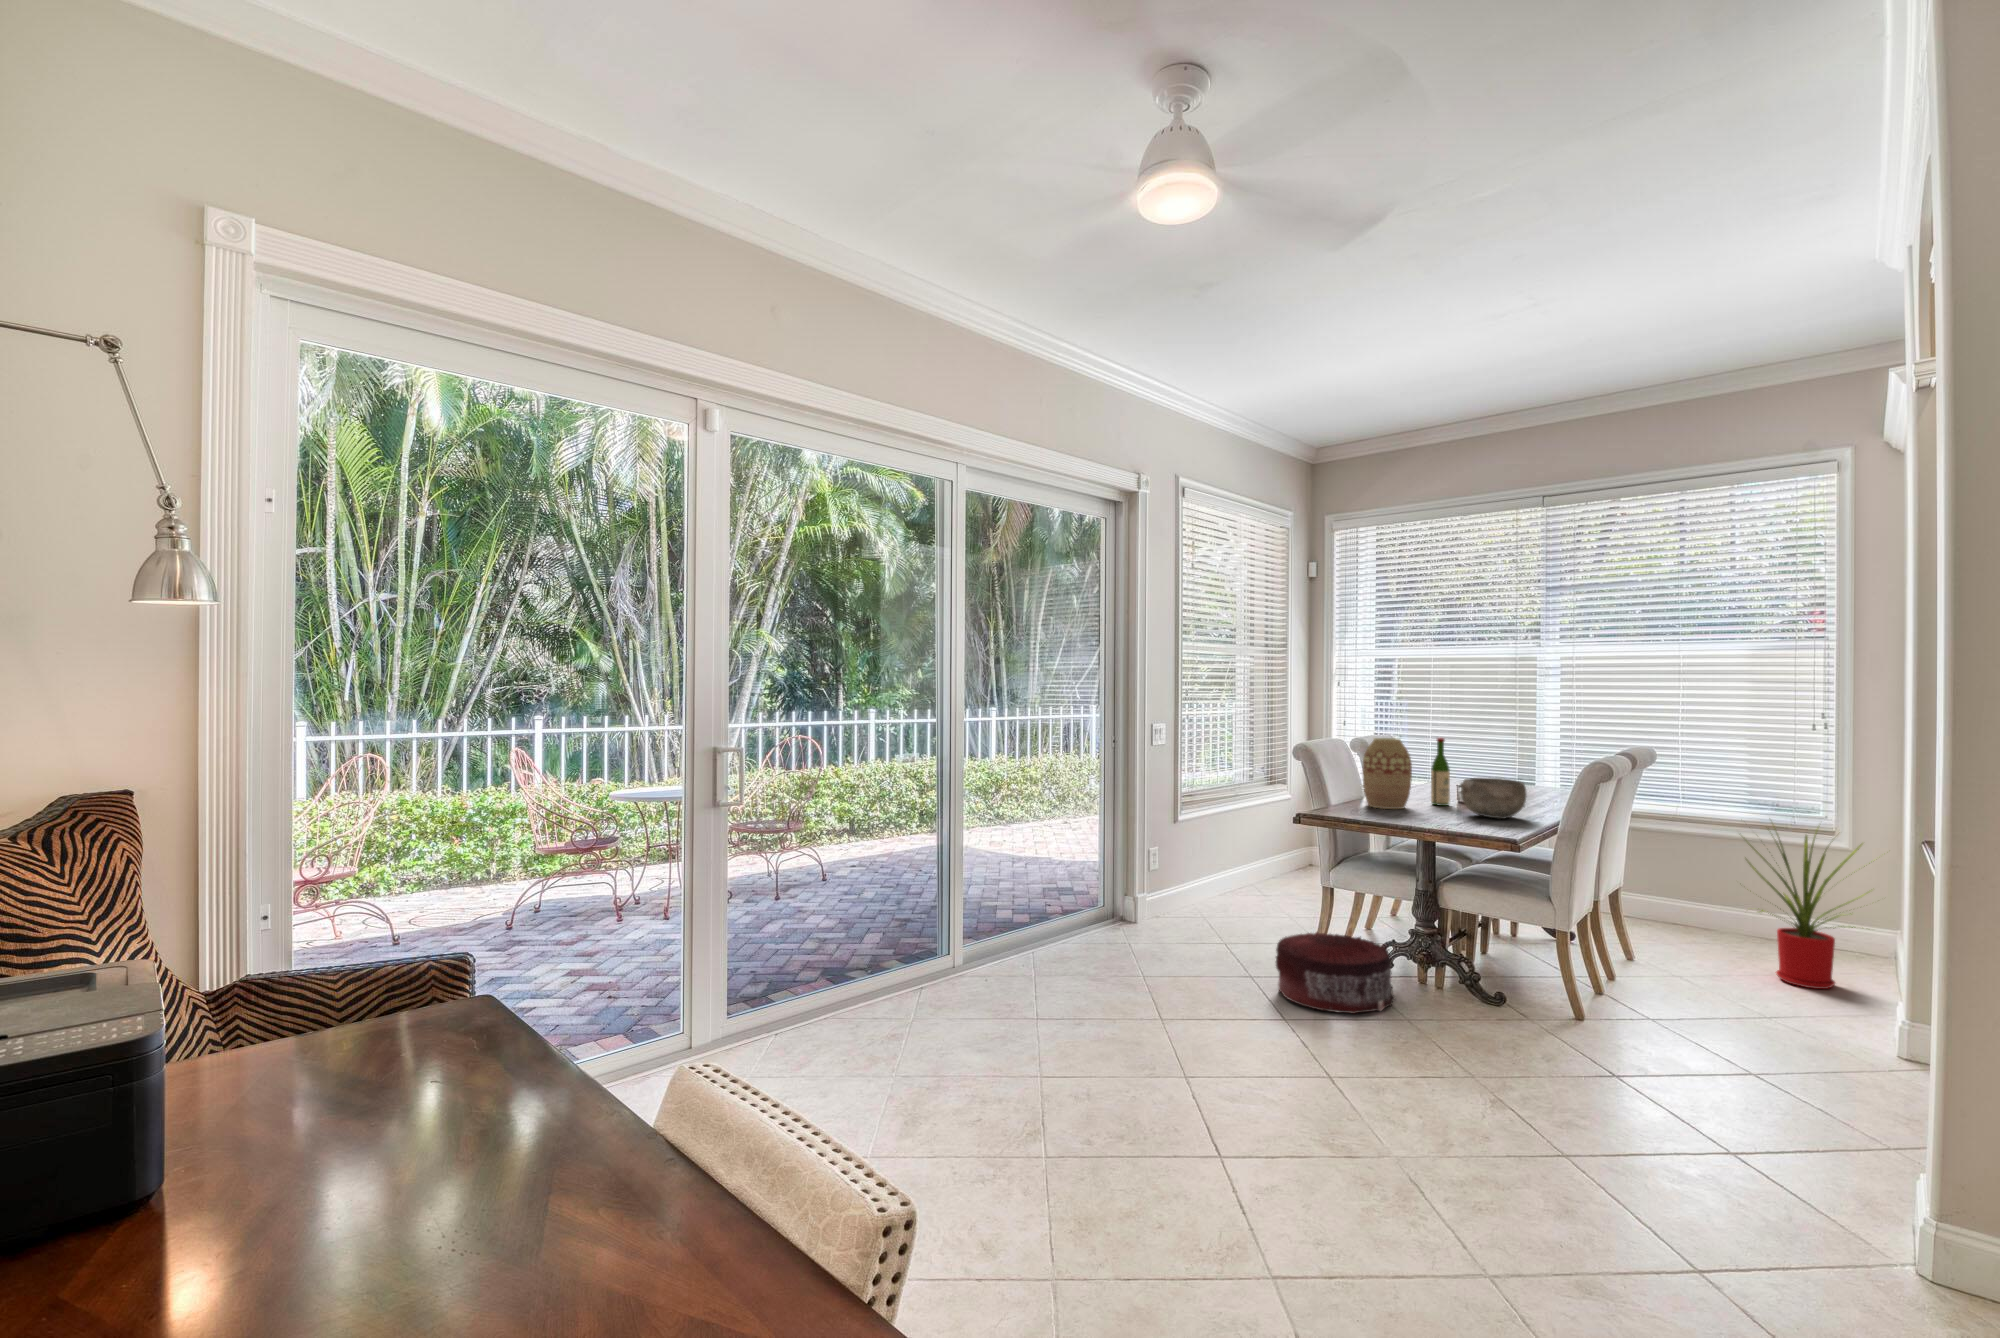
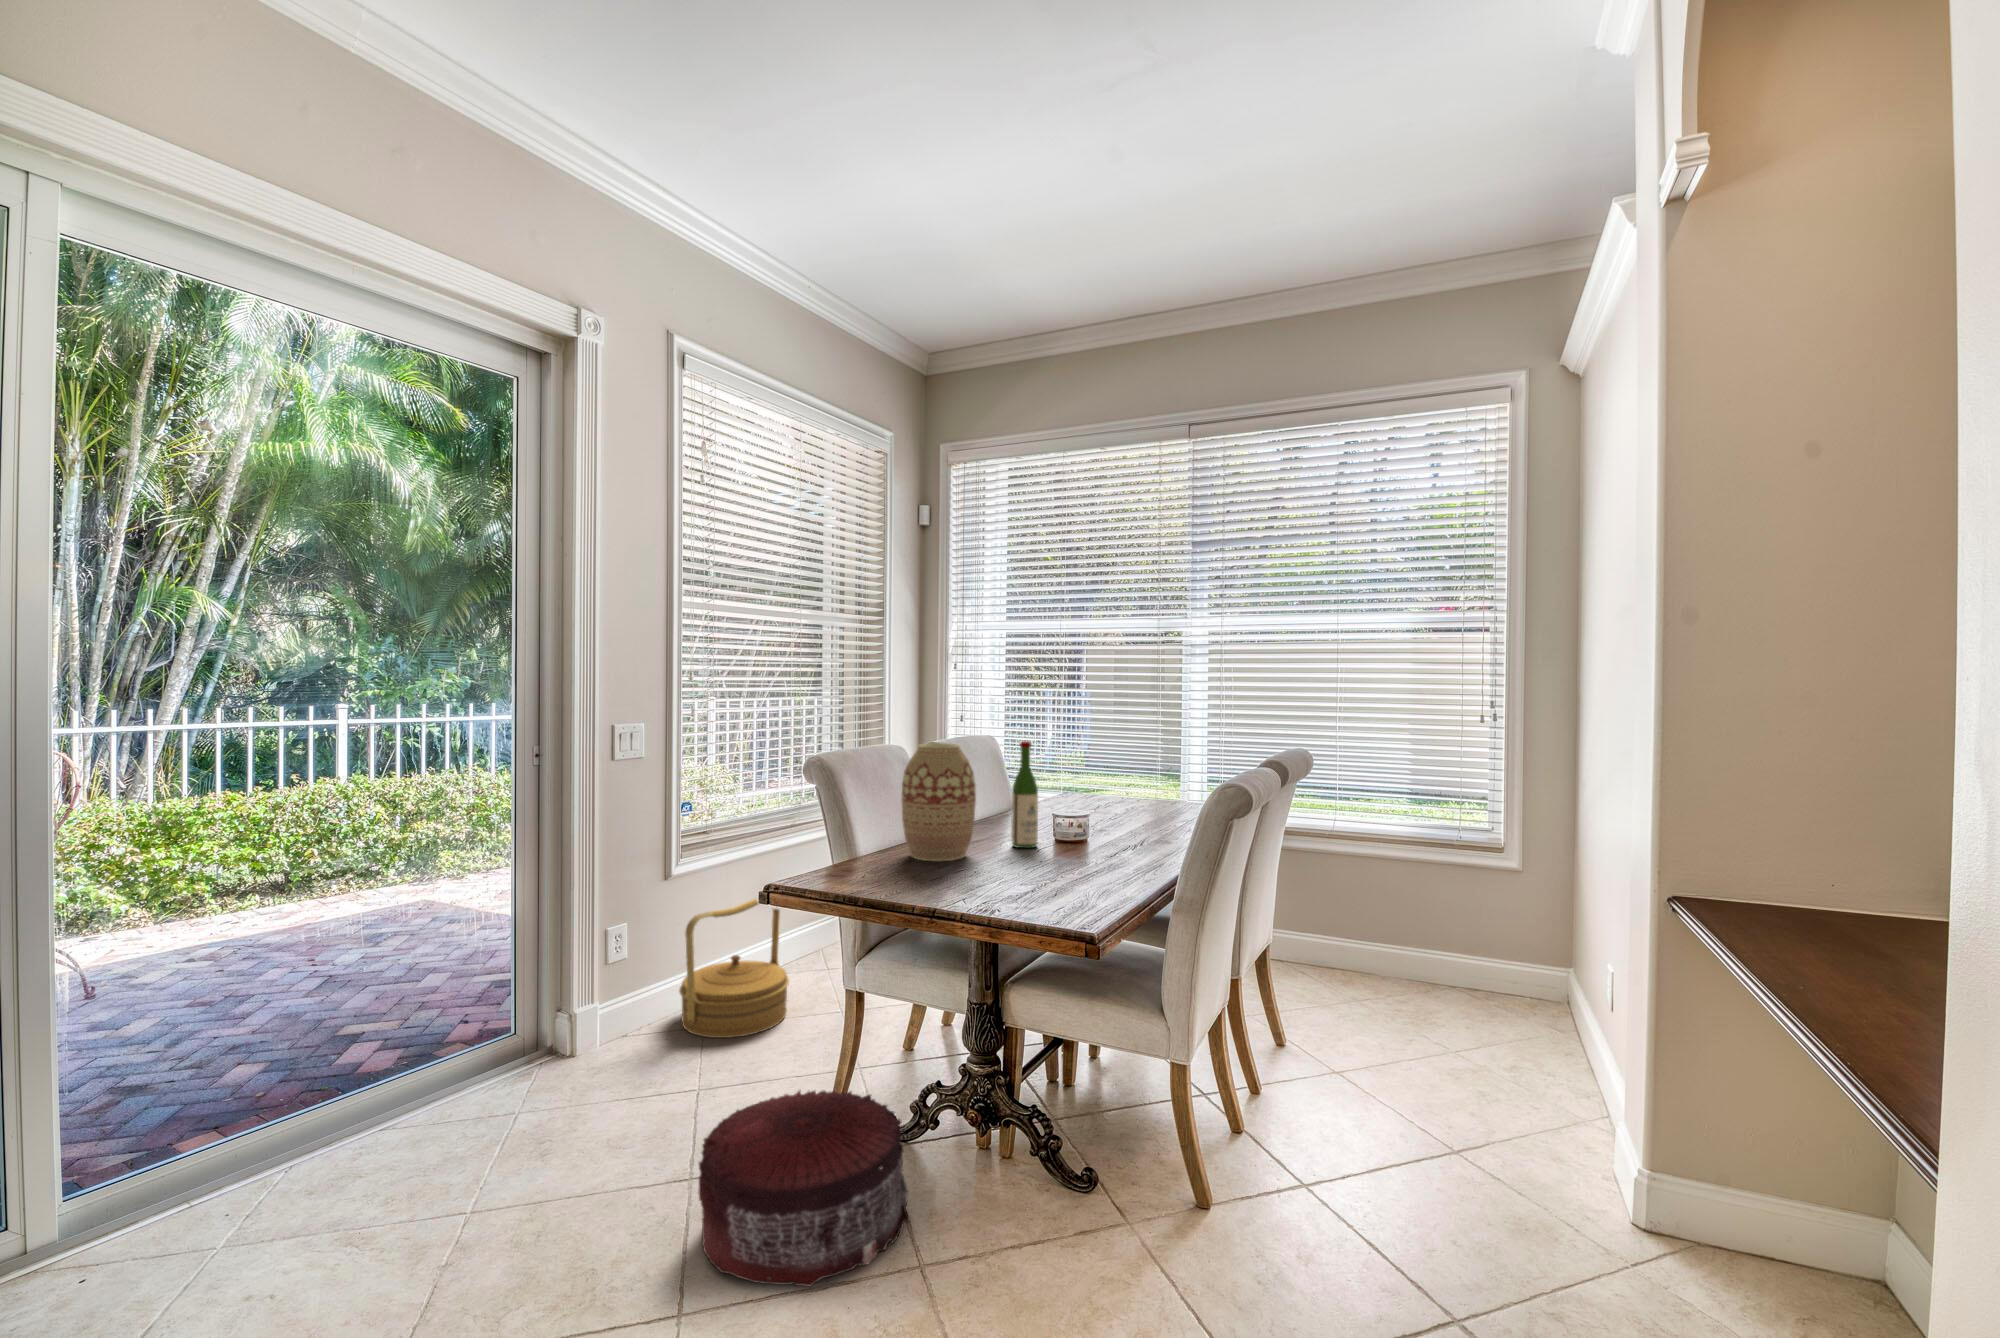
bowl: present [1460,778,1527,819] -> none [1037,805,1134,875]
house plant: present [1746,827,1870,989] -> none [1408,840,1588,1083]
woven basket: none [1187,837,1256,922] -> present [679,898,789,1038]

